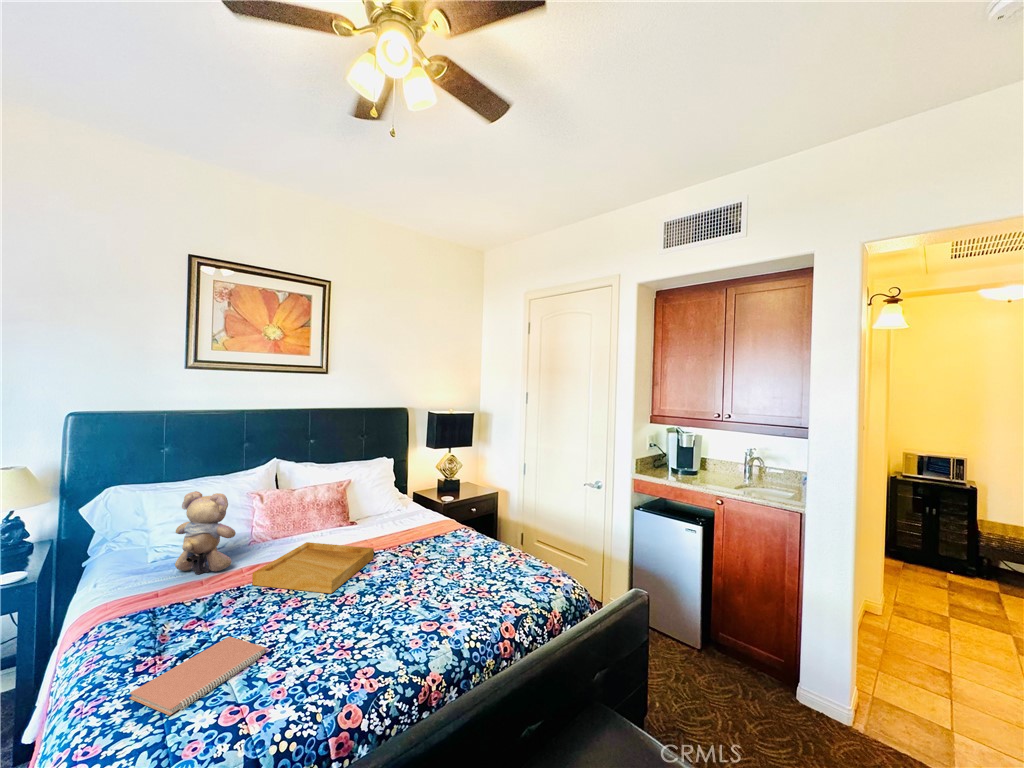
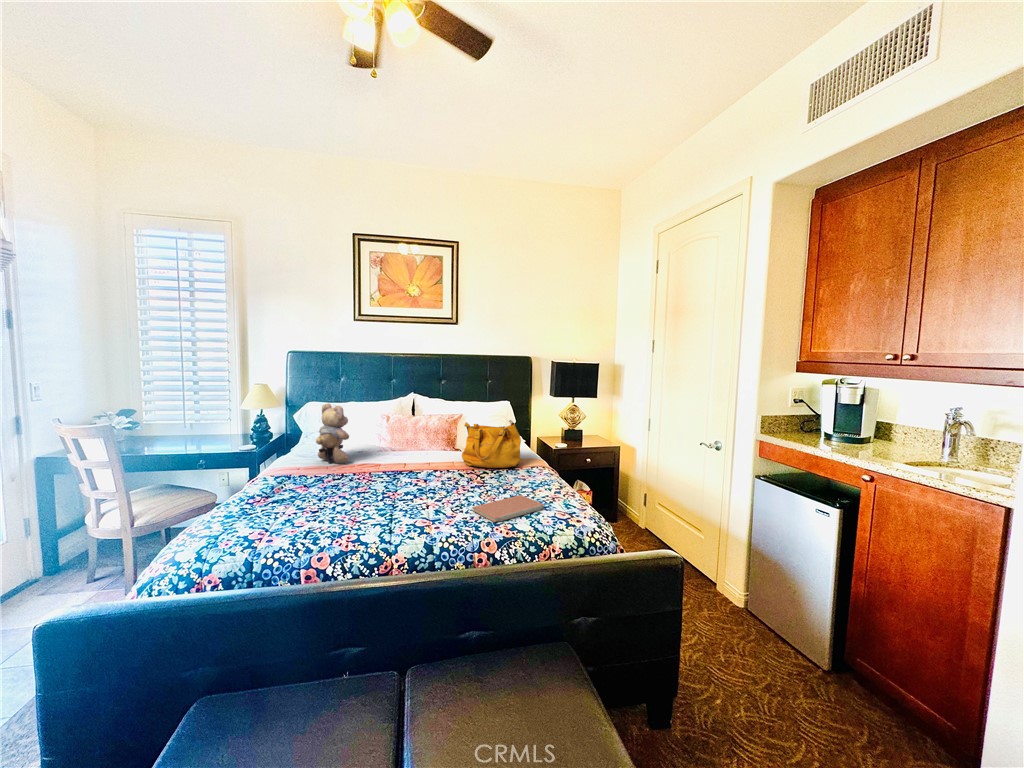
handbag: none [380,484,443,541] -> present [462,420,521,468]
tray: present [252,542,374,593] -> none [349,455,442,489]
notebook: present [130,637,265,715] -> present [473,495,544,522]

